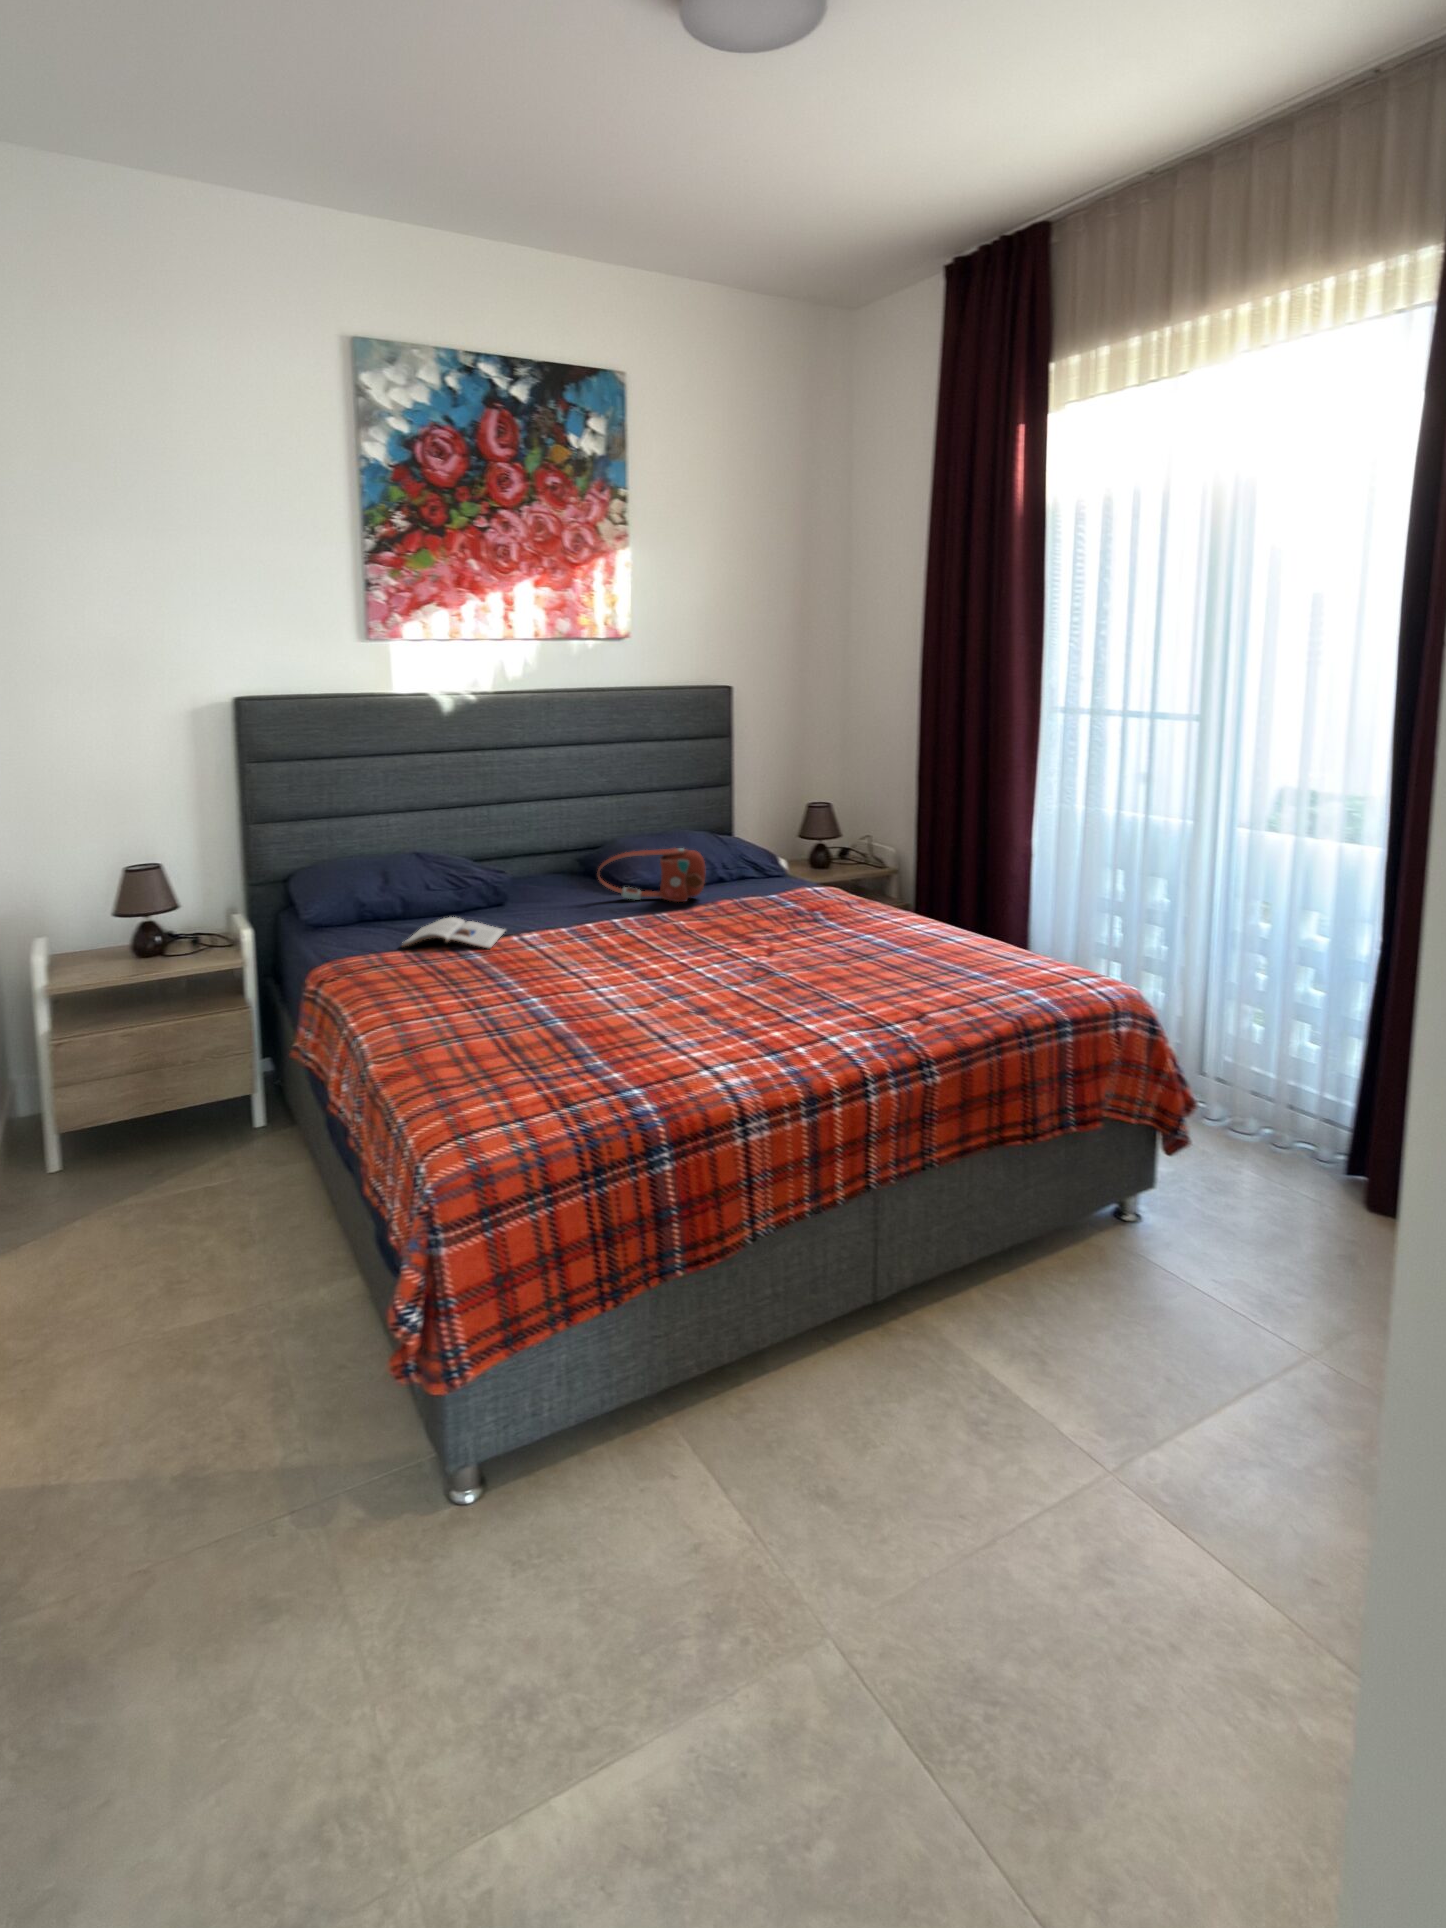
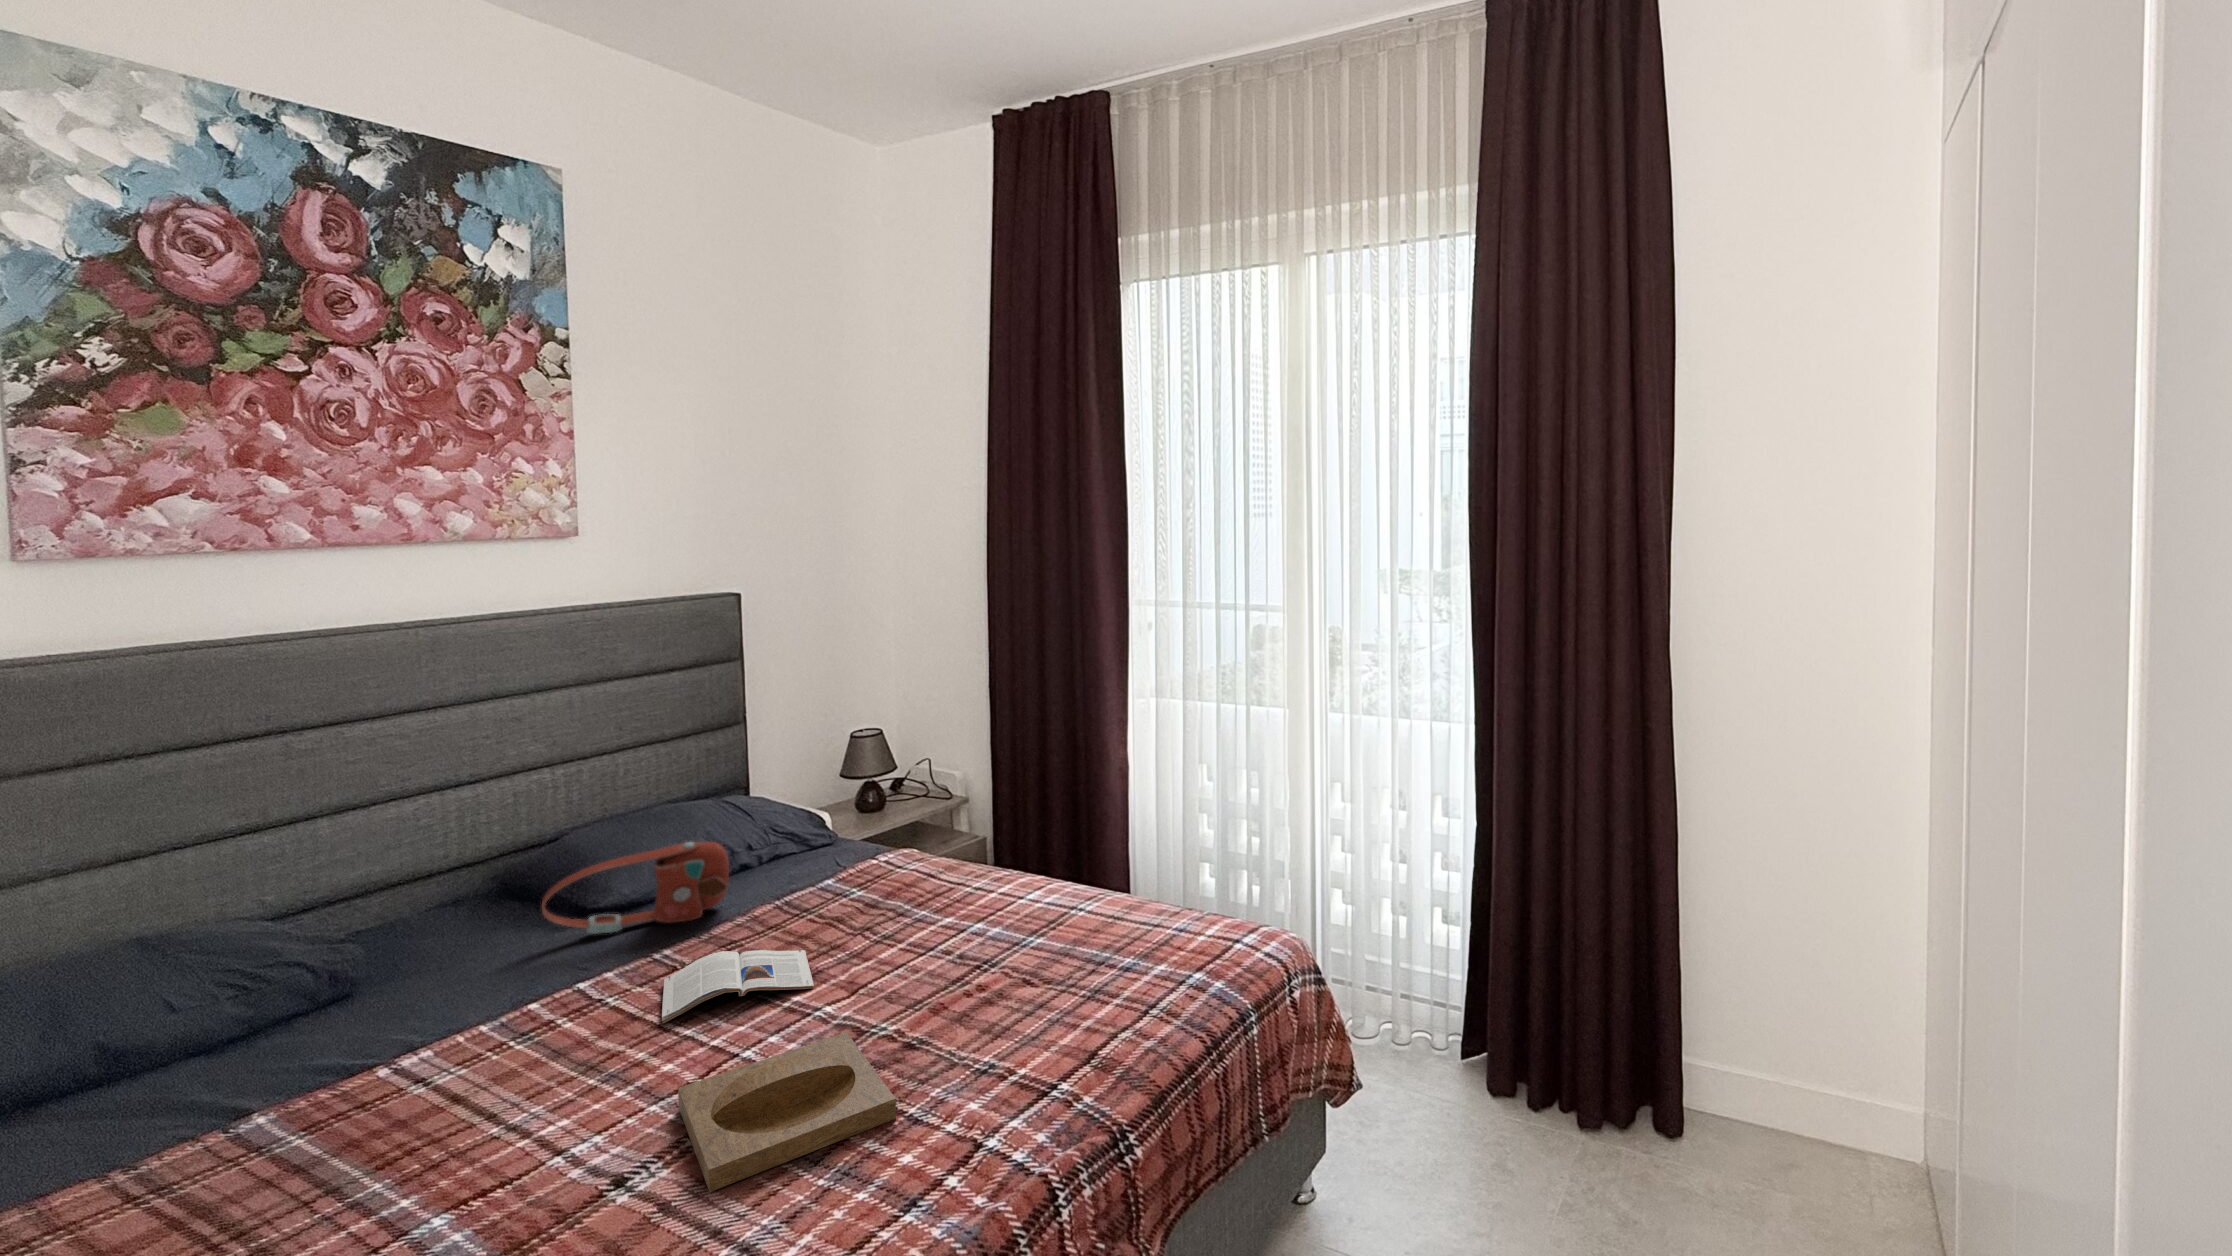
magazine: present [402,917,505,949] -> present [662,950,814,1023]
tray: none [655,967,777,1020] -> present [678,1032,896,1192]

